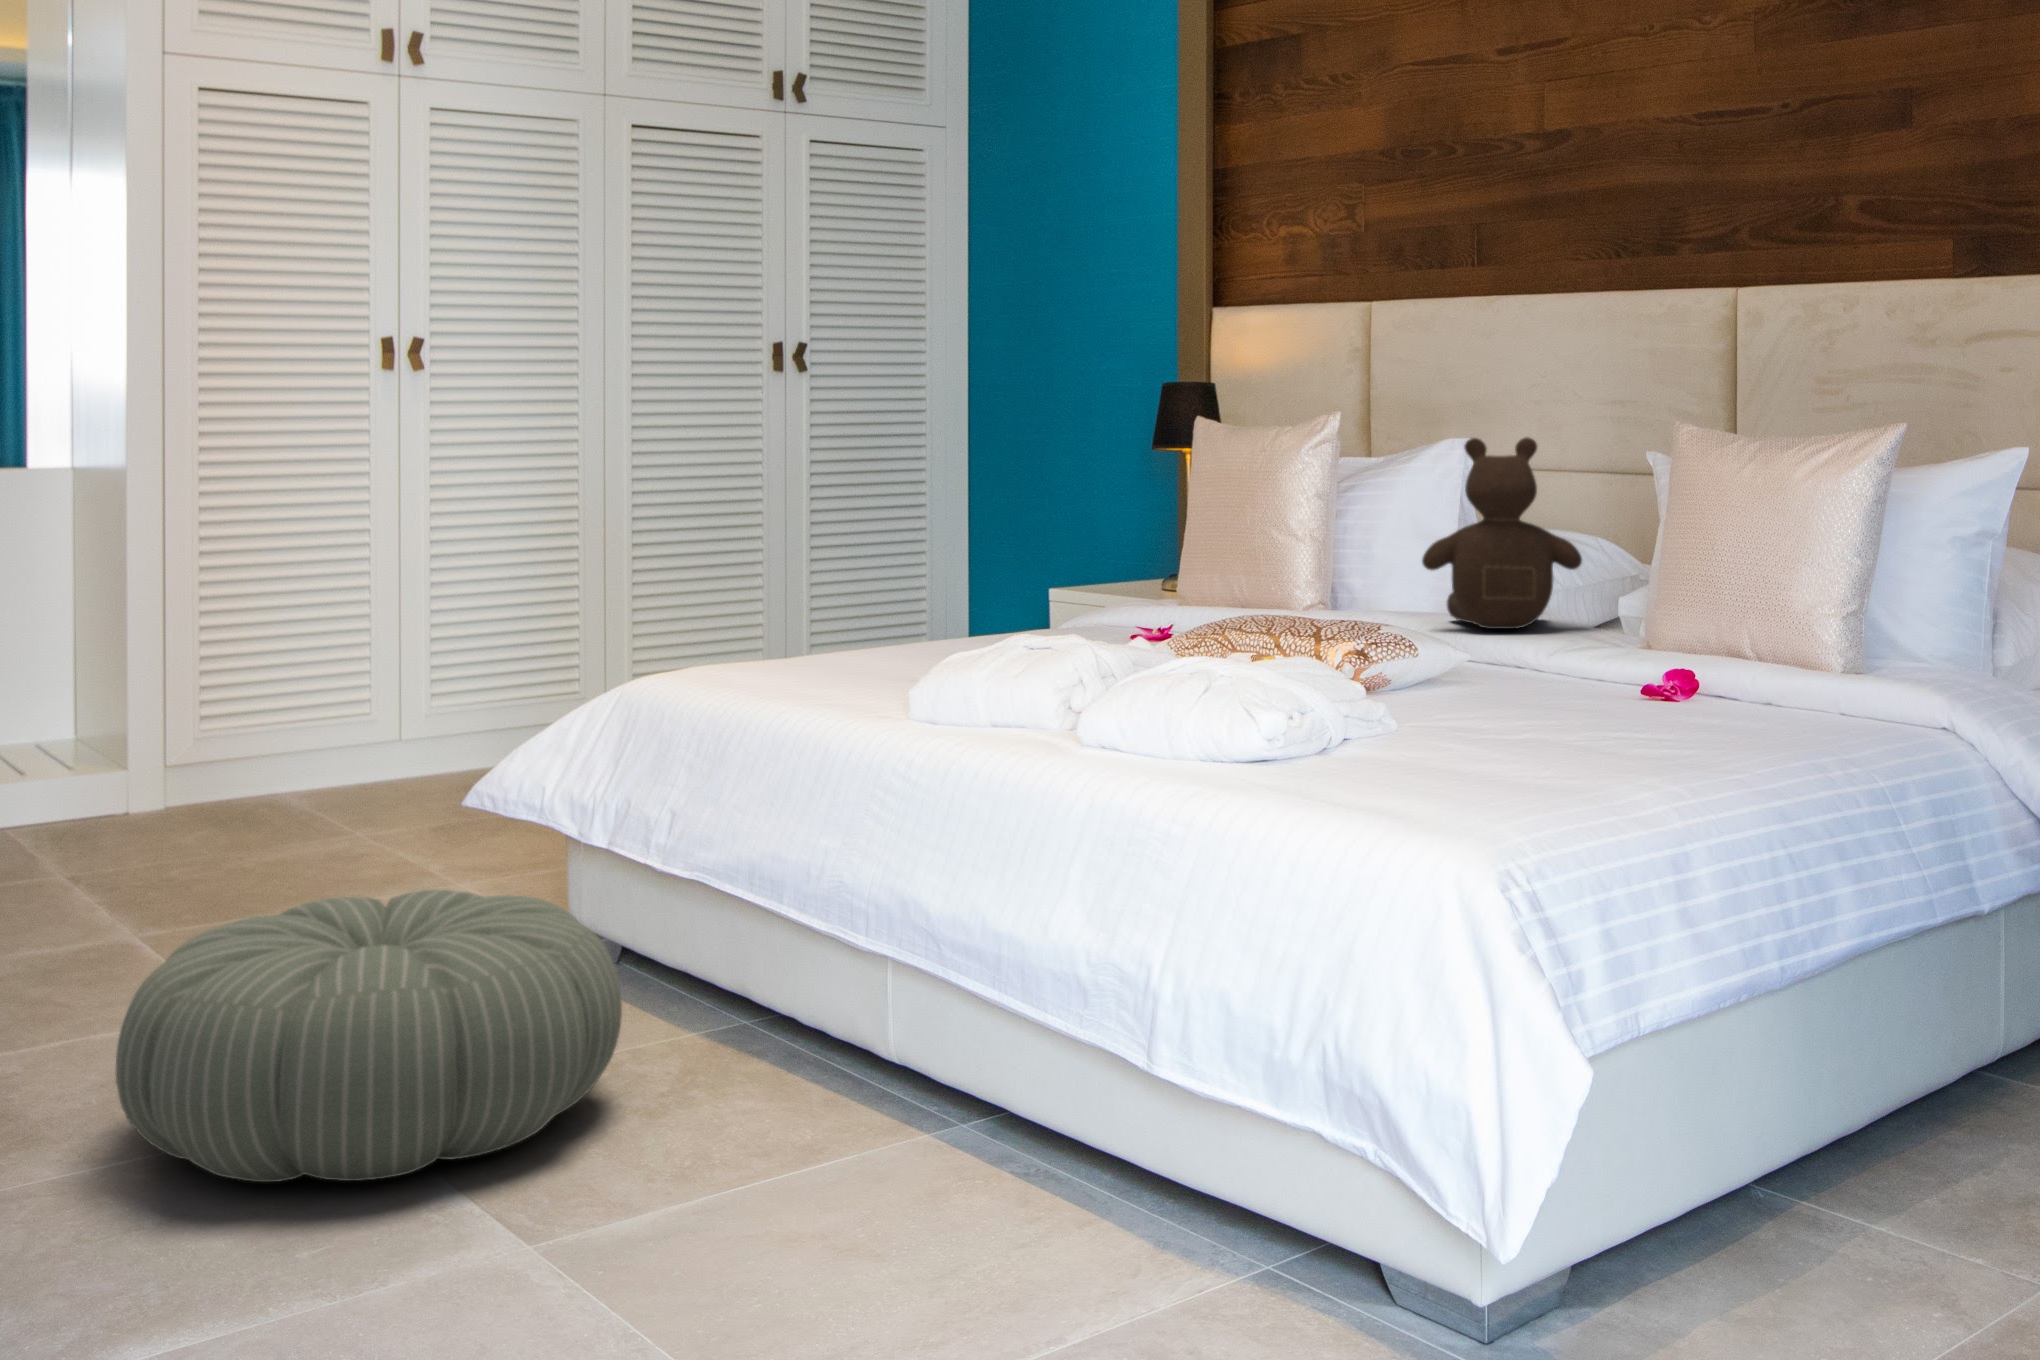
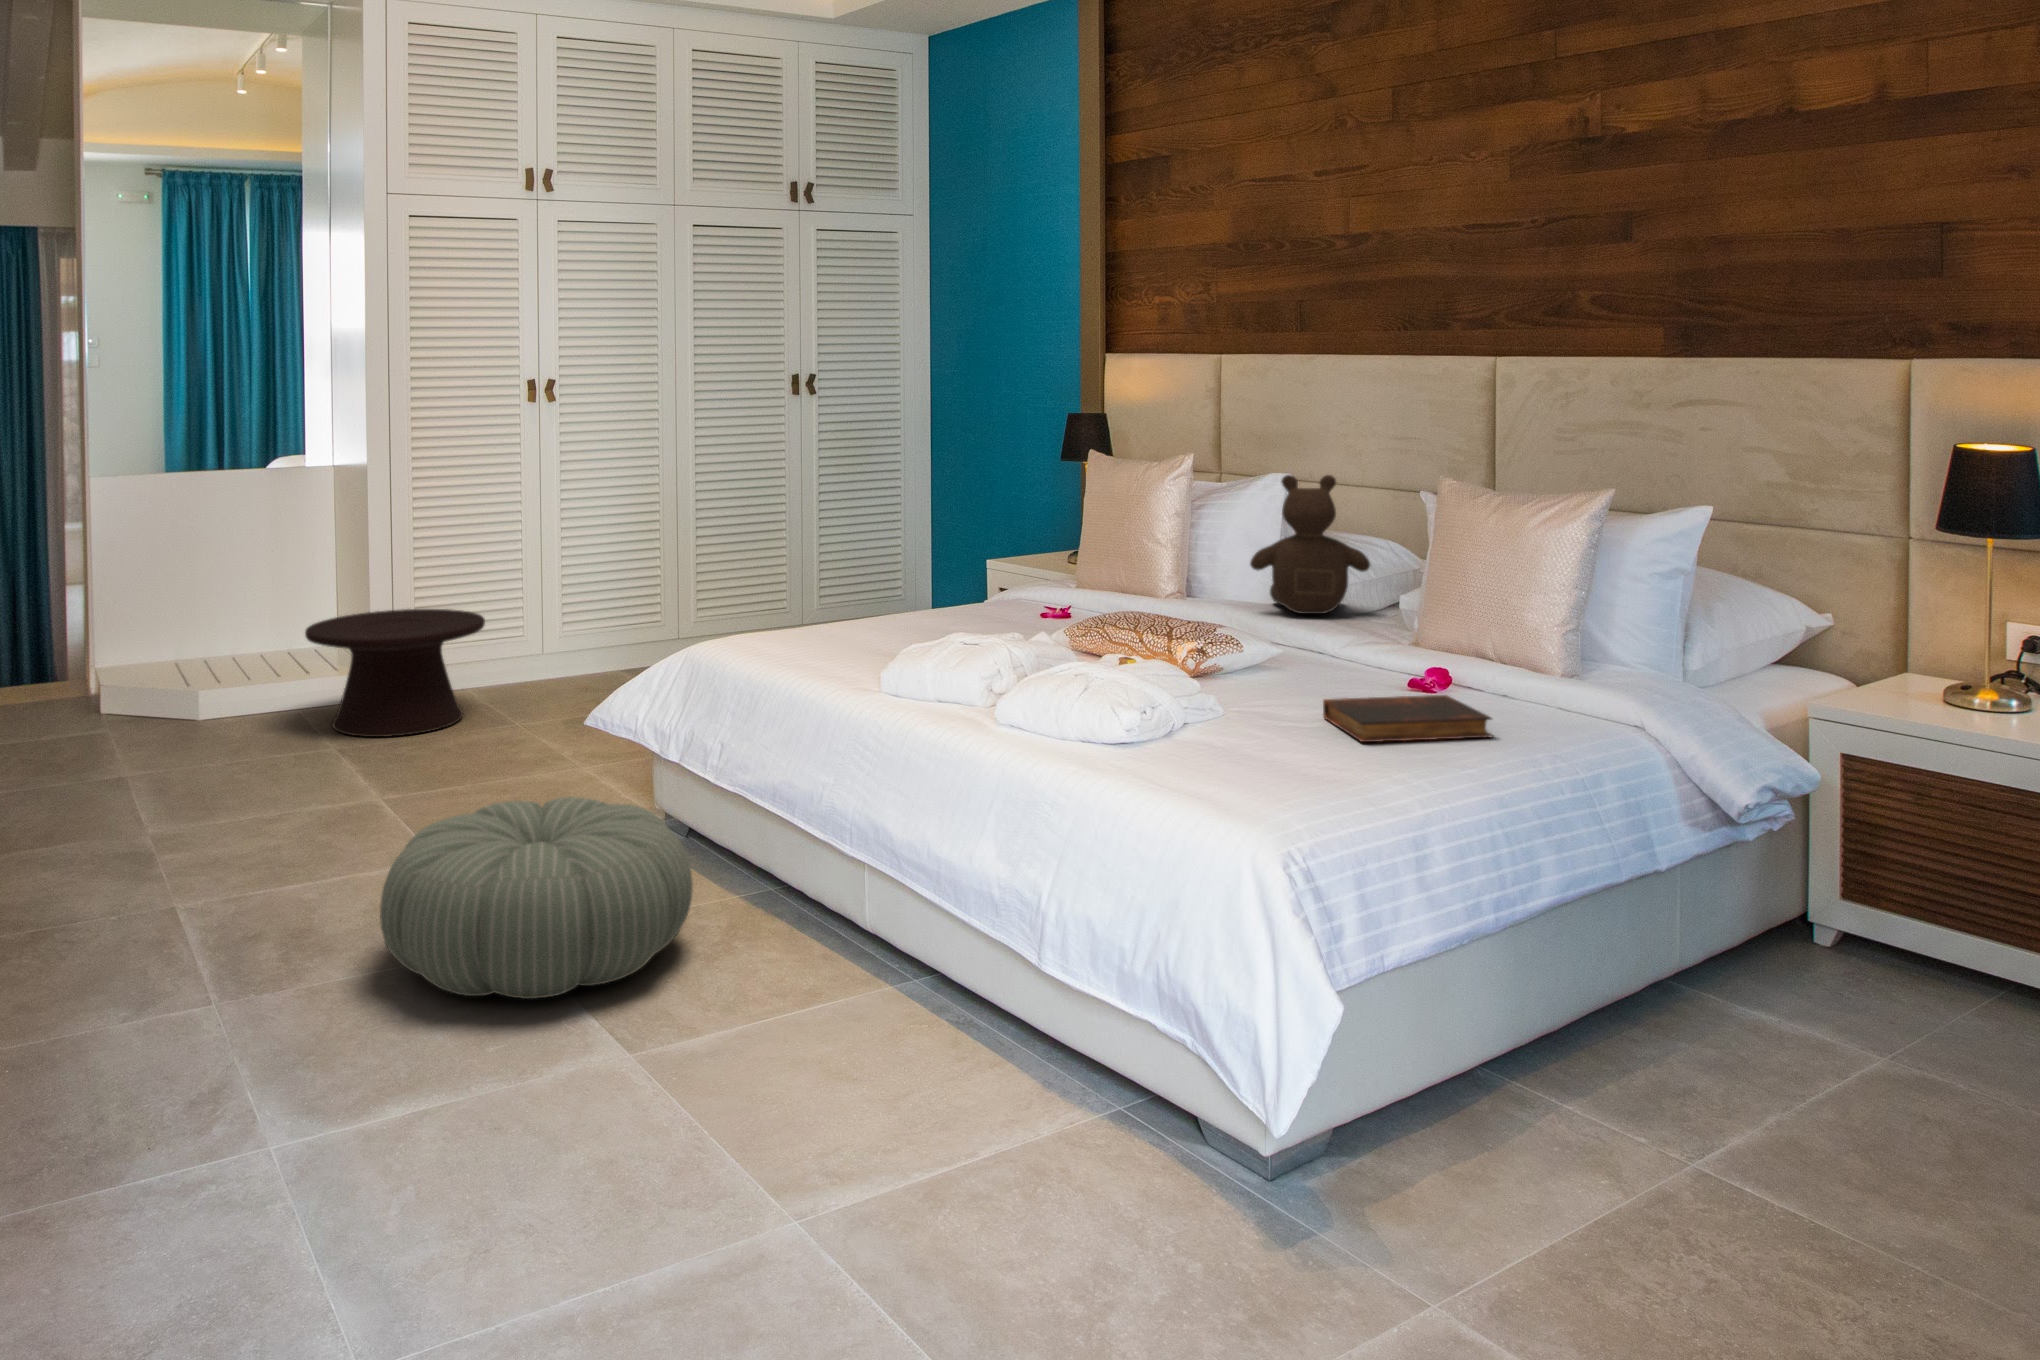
side table: none [8,673,300,859] -> present [305,609,485,737]
book: none [1538,693,1767,749] -> present [1323,695,1492,742]

